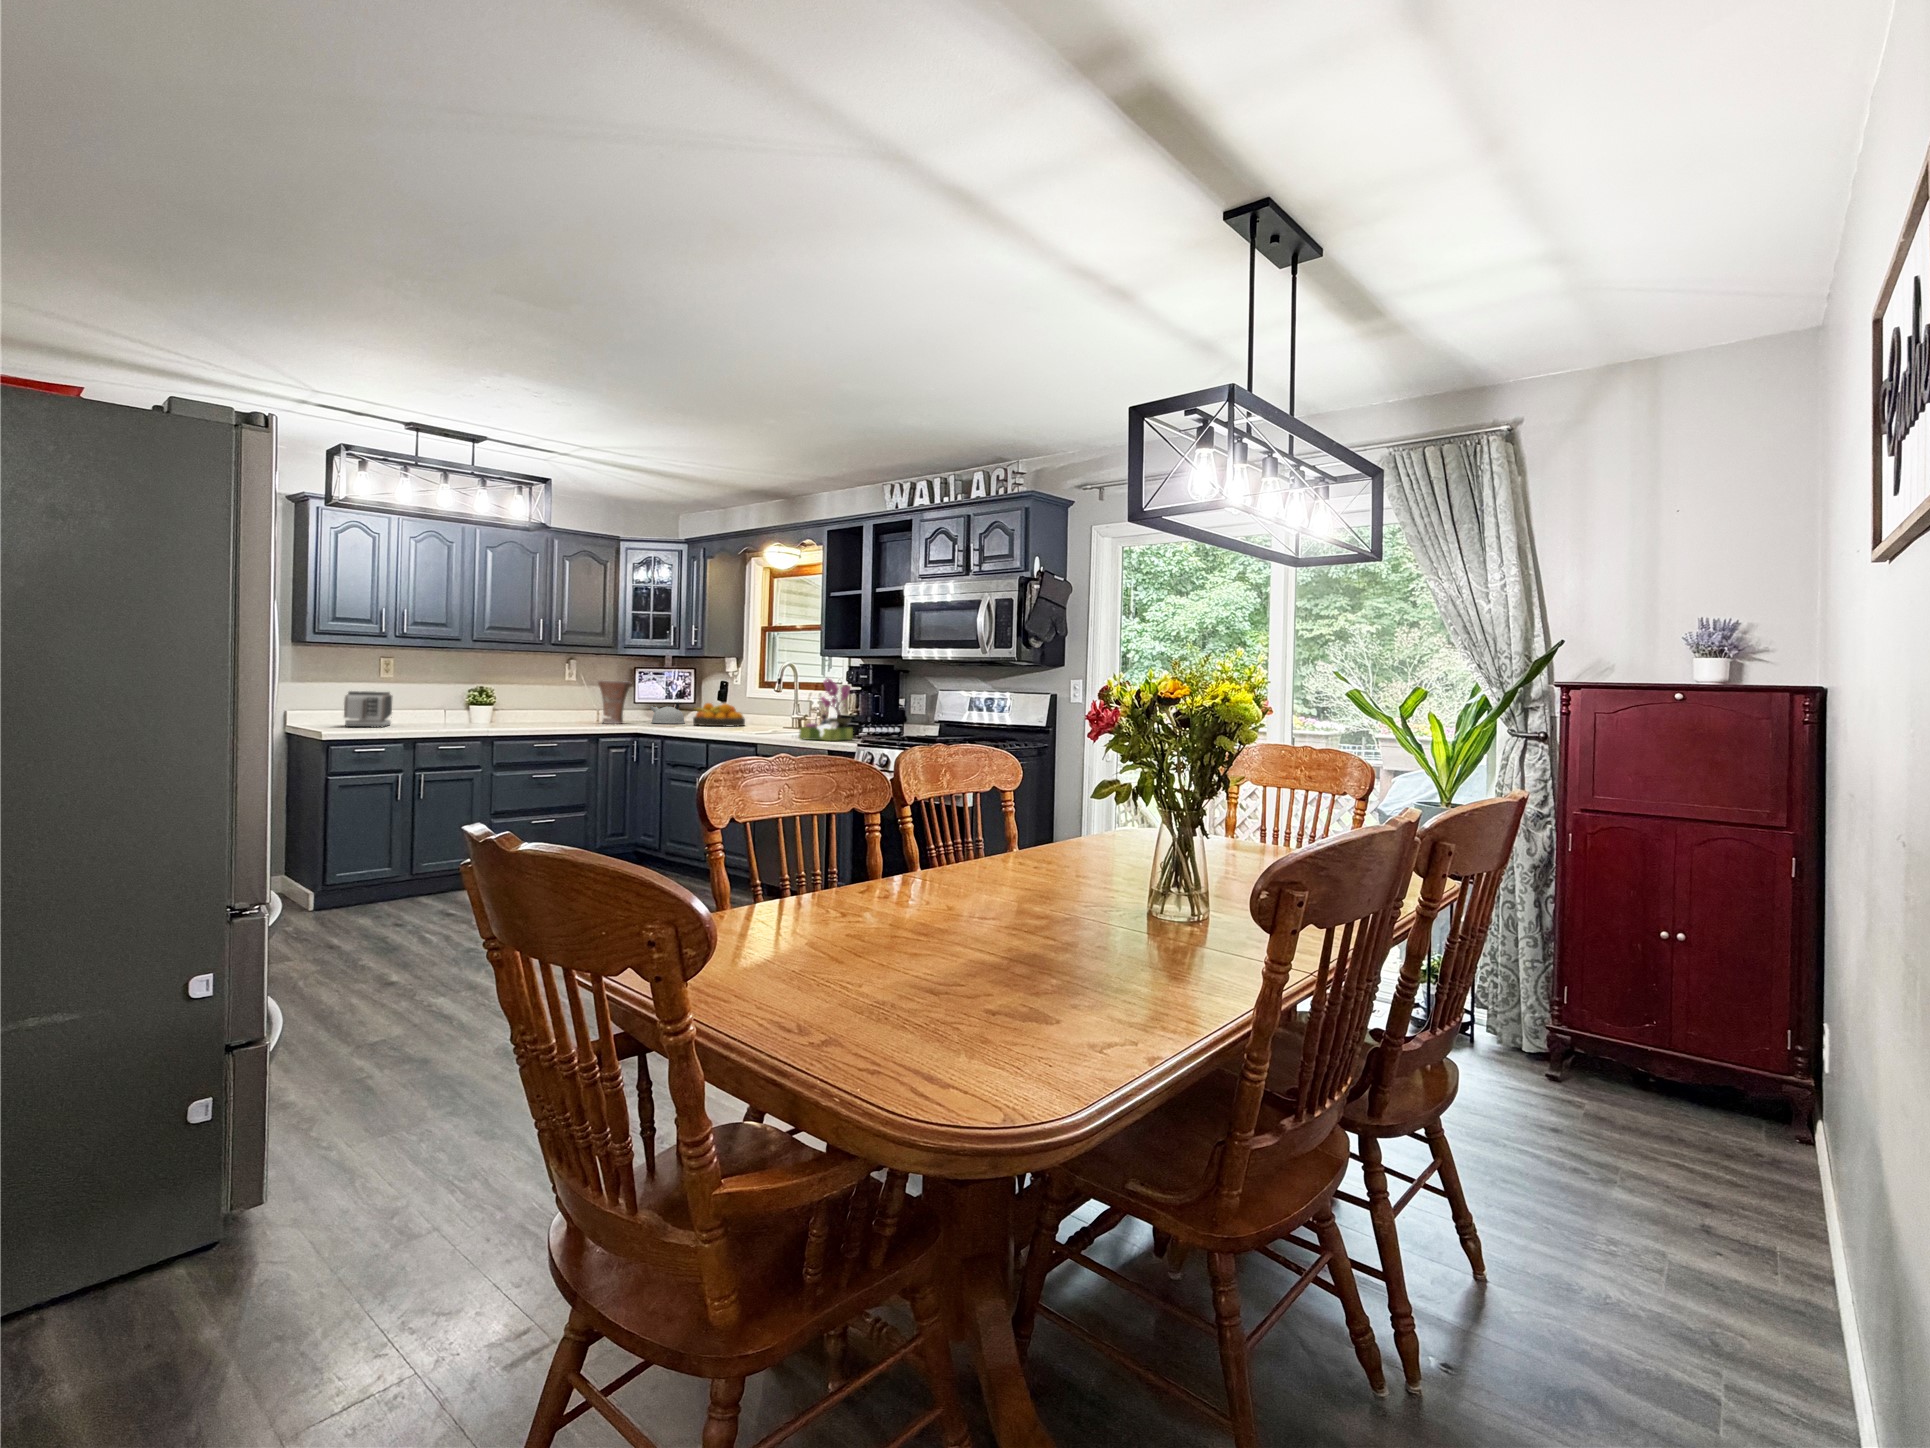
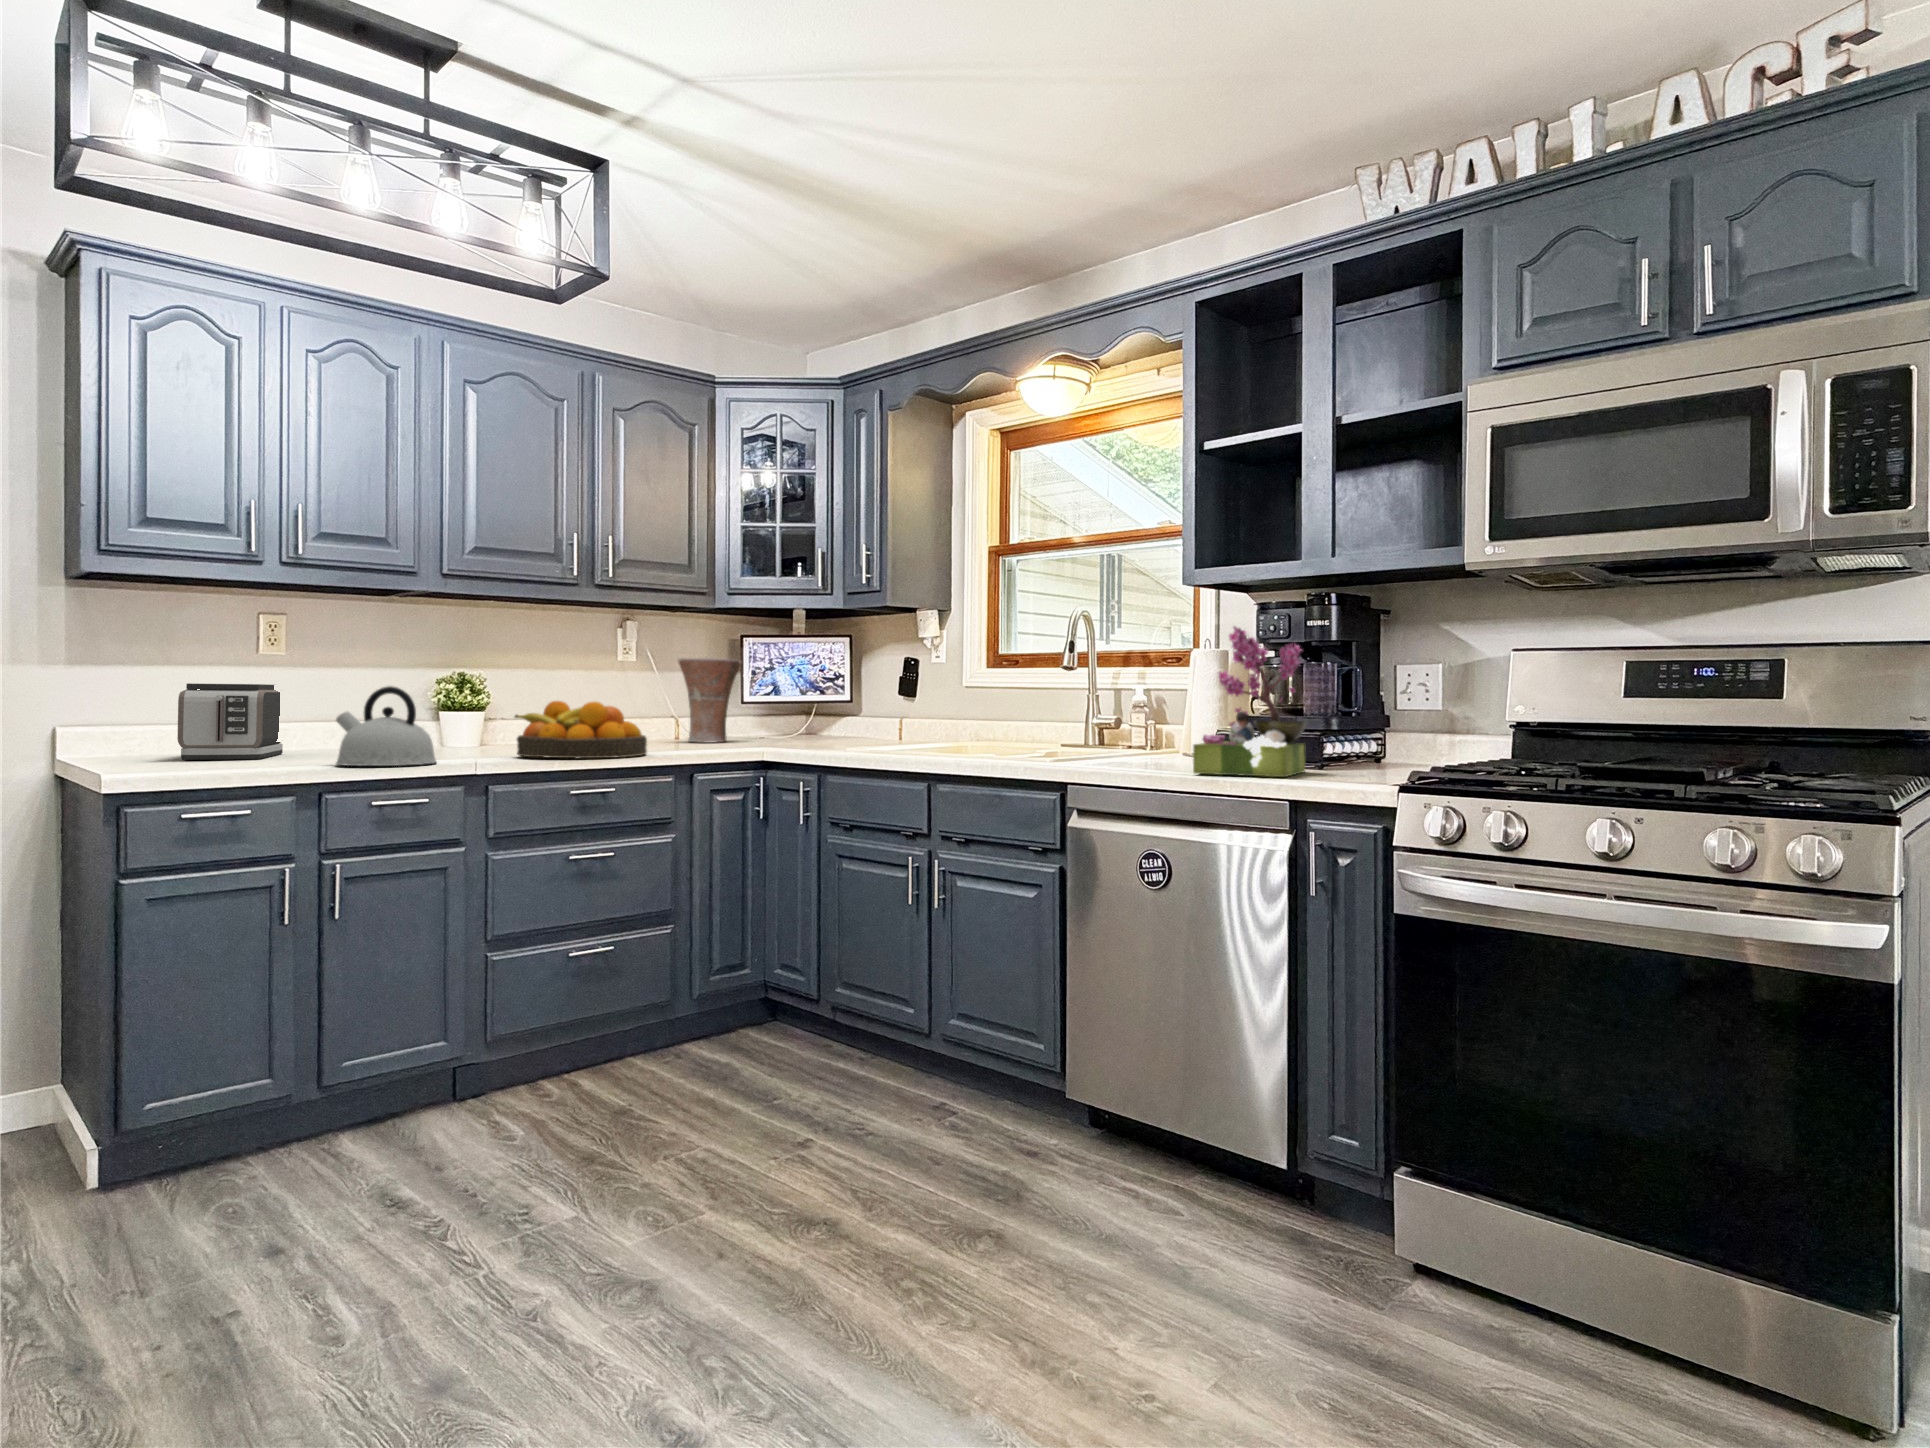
kettle: present [650,703,685,724] -> present [336,686,436,766]
fruit bowl: present [693,703,745,726] -> present [515,701,647,758]

